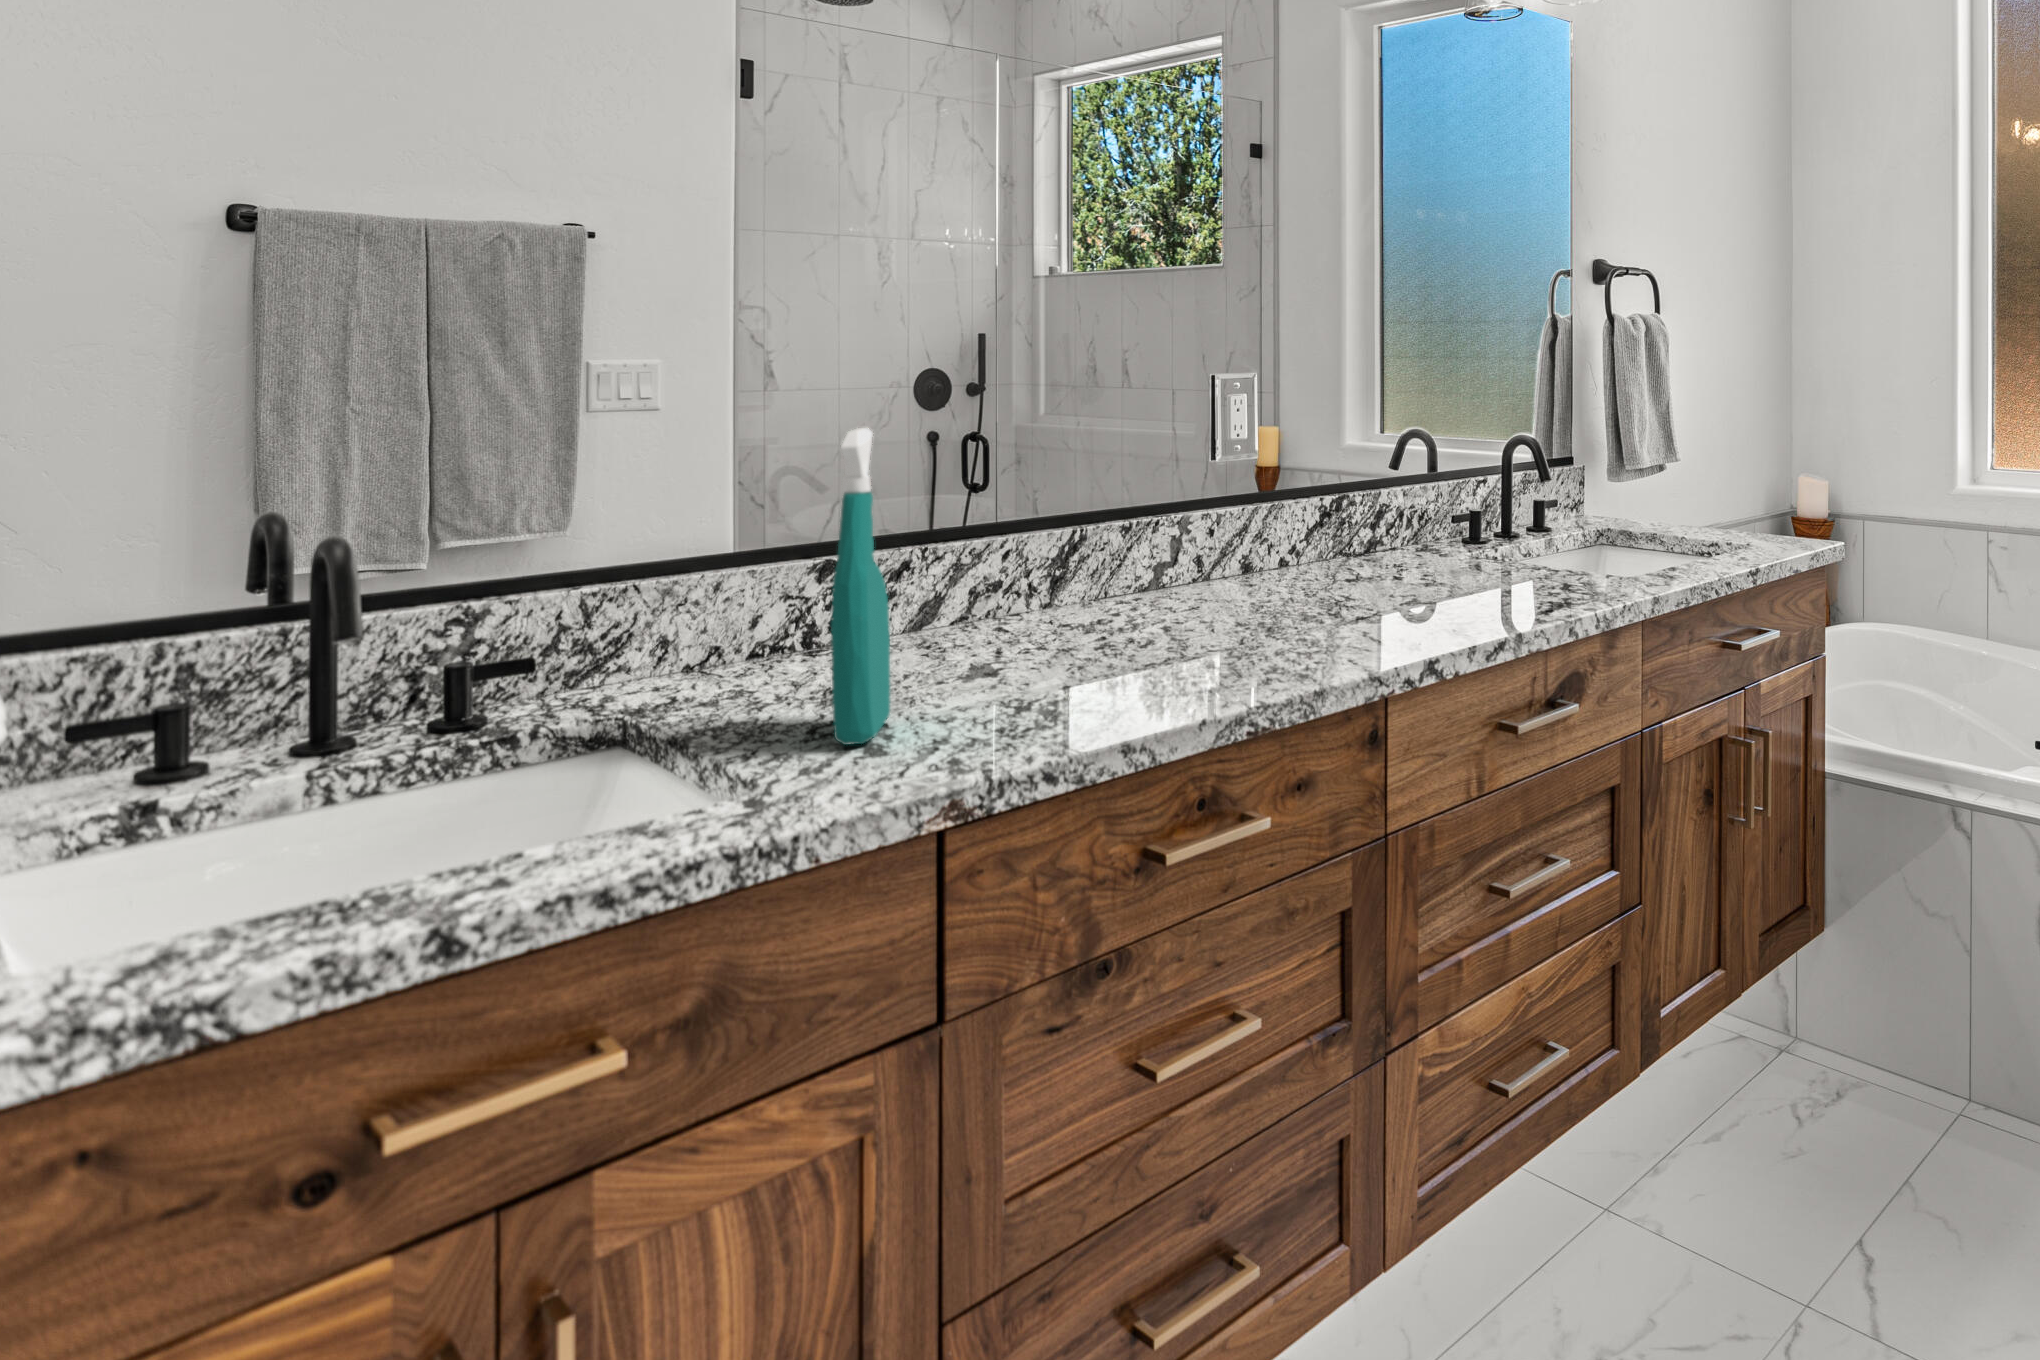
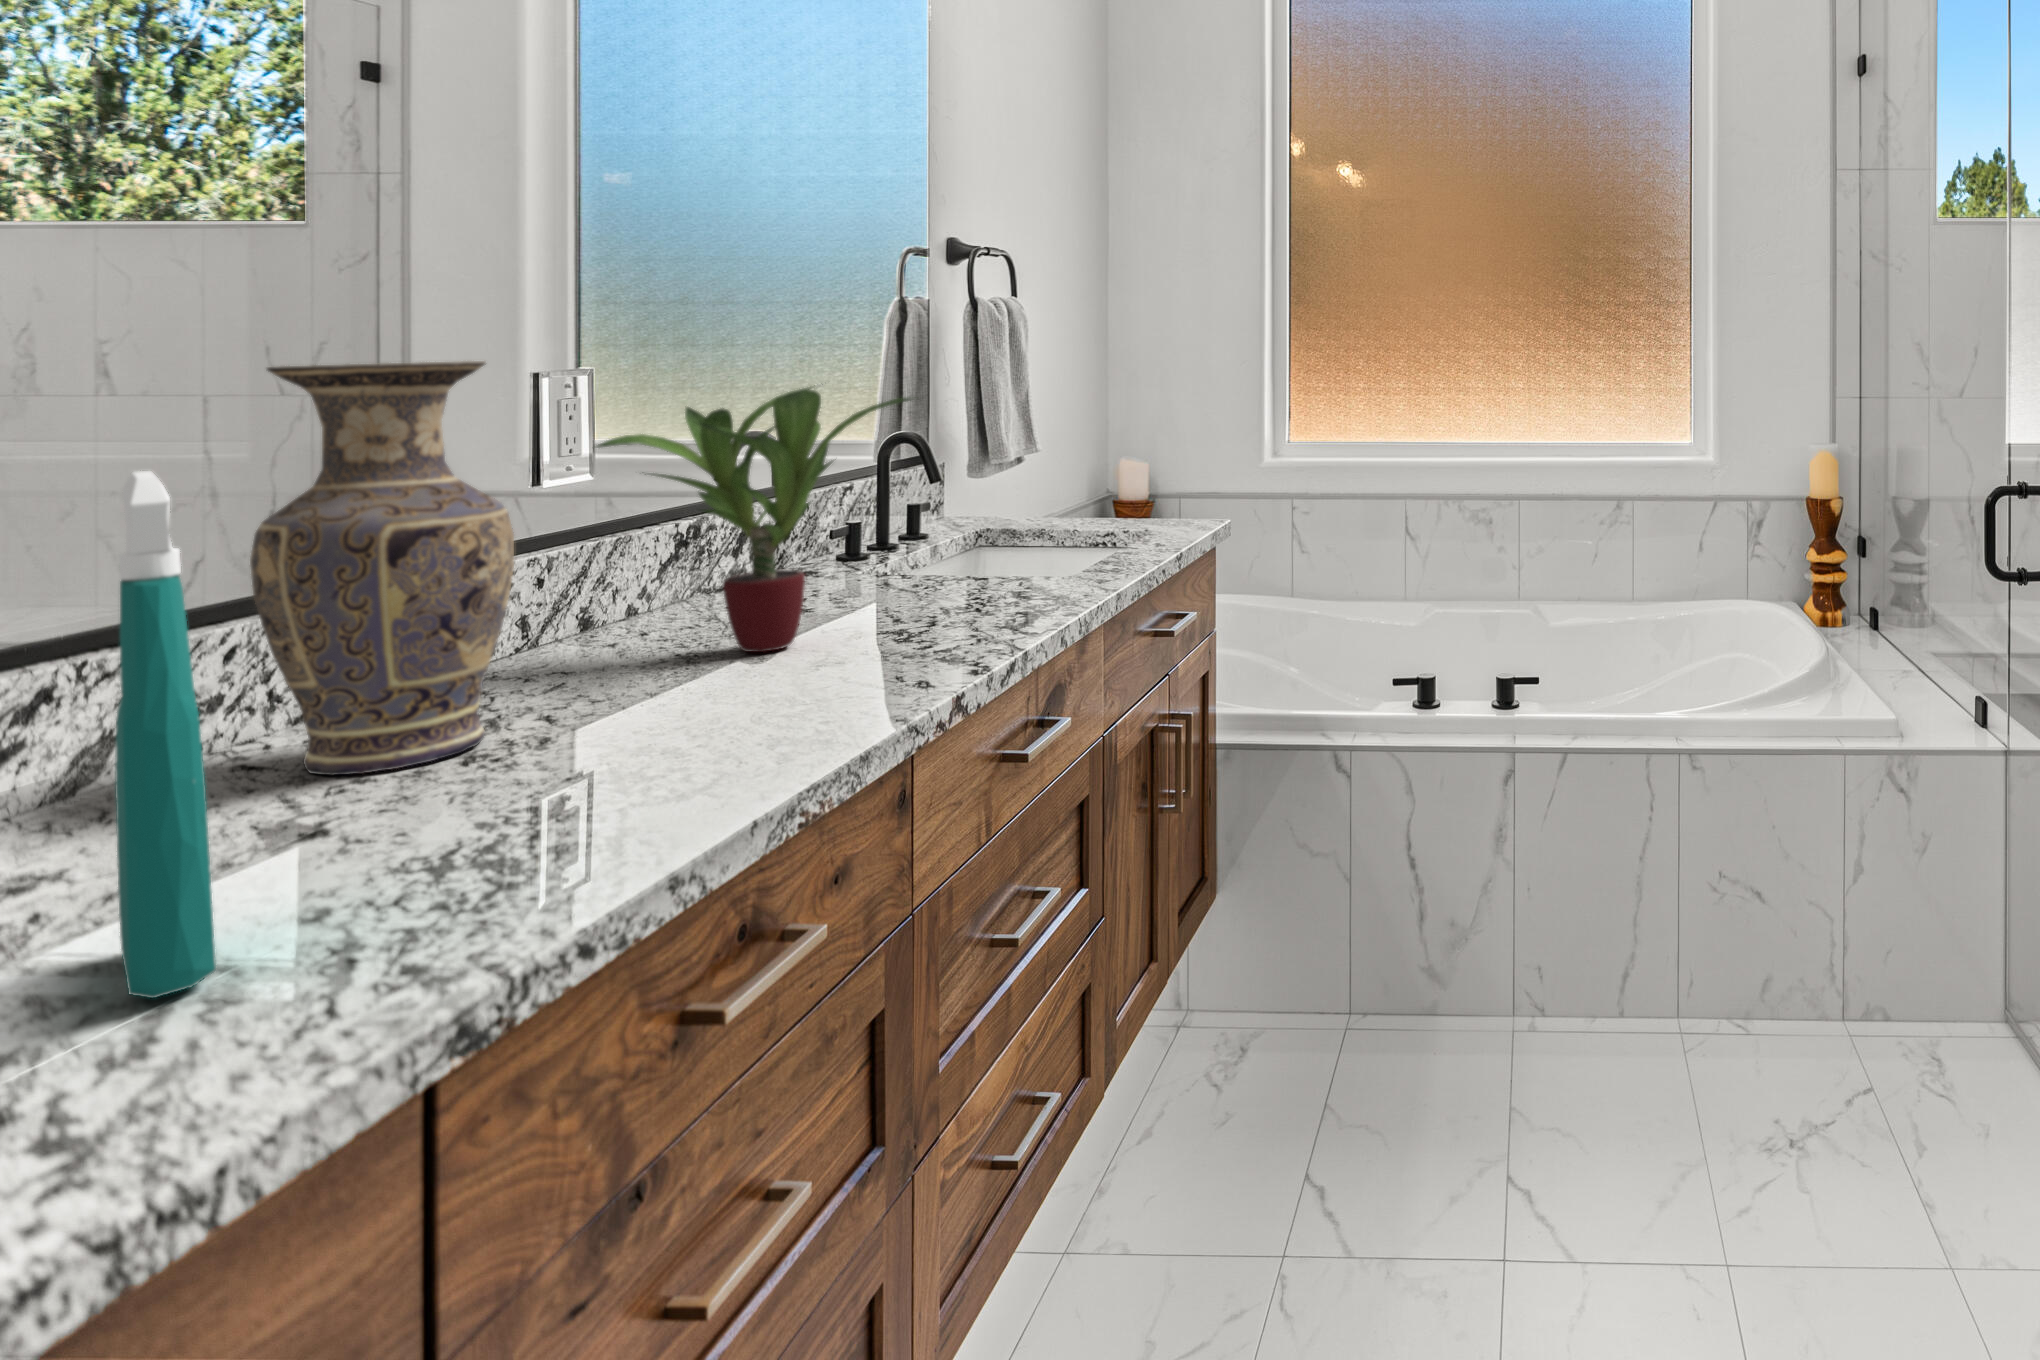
vase: none [996,363,1140,646] -> present [250,361,514,775]
potted plant: none [1231,384,1458,605] -> present [597,384,911,652]

